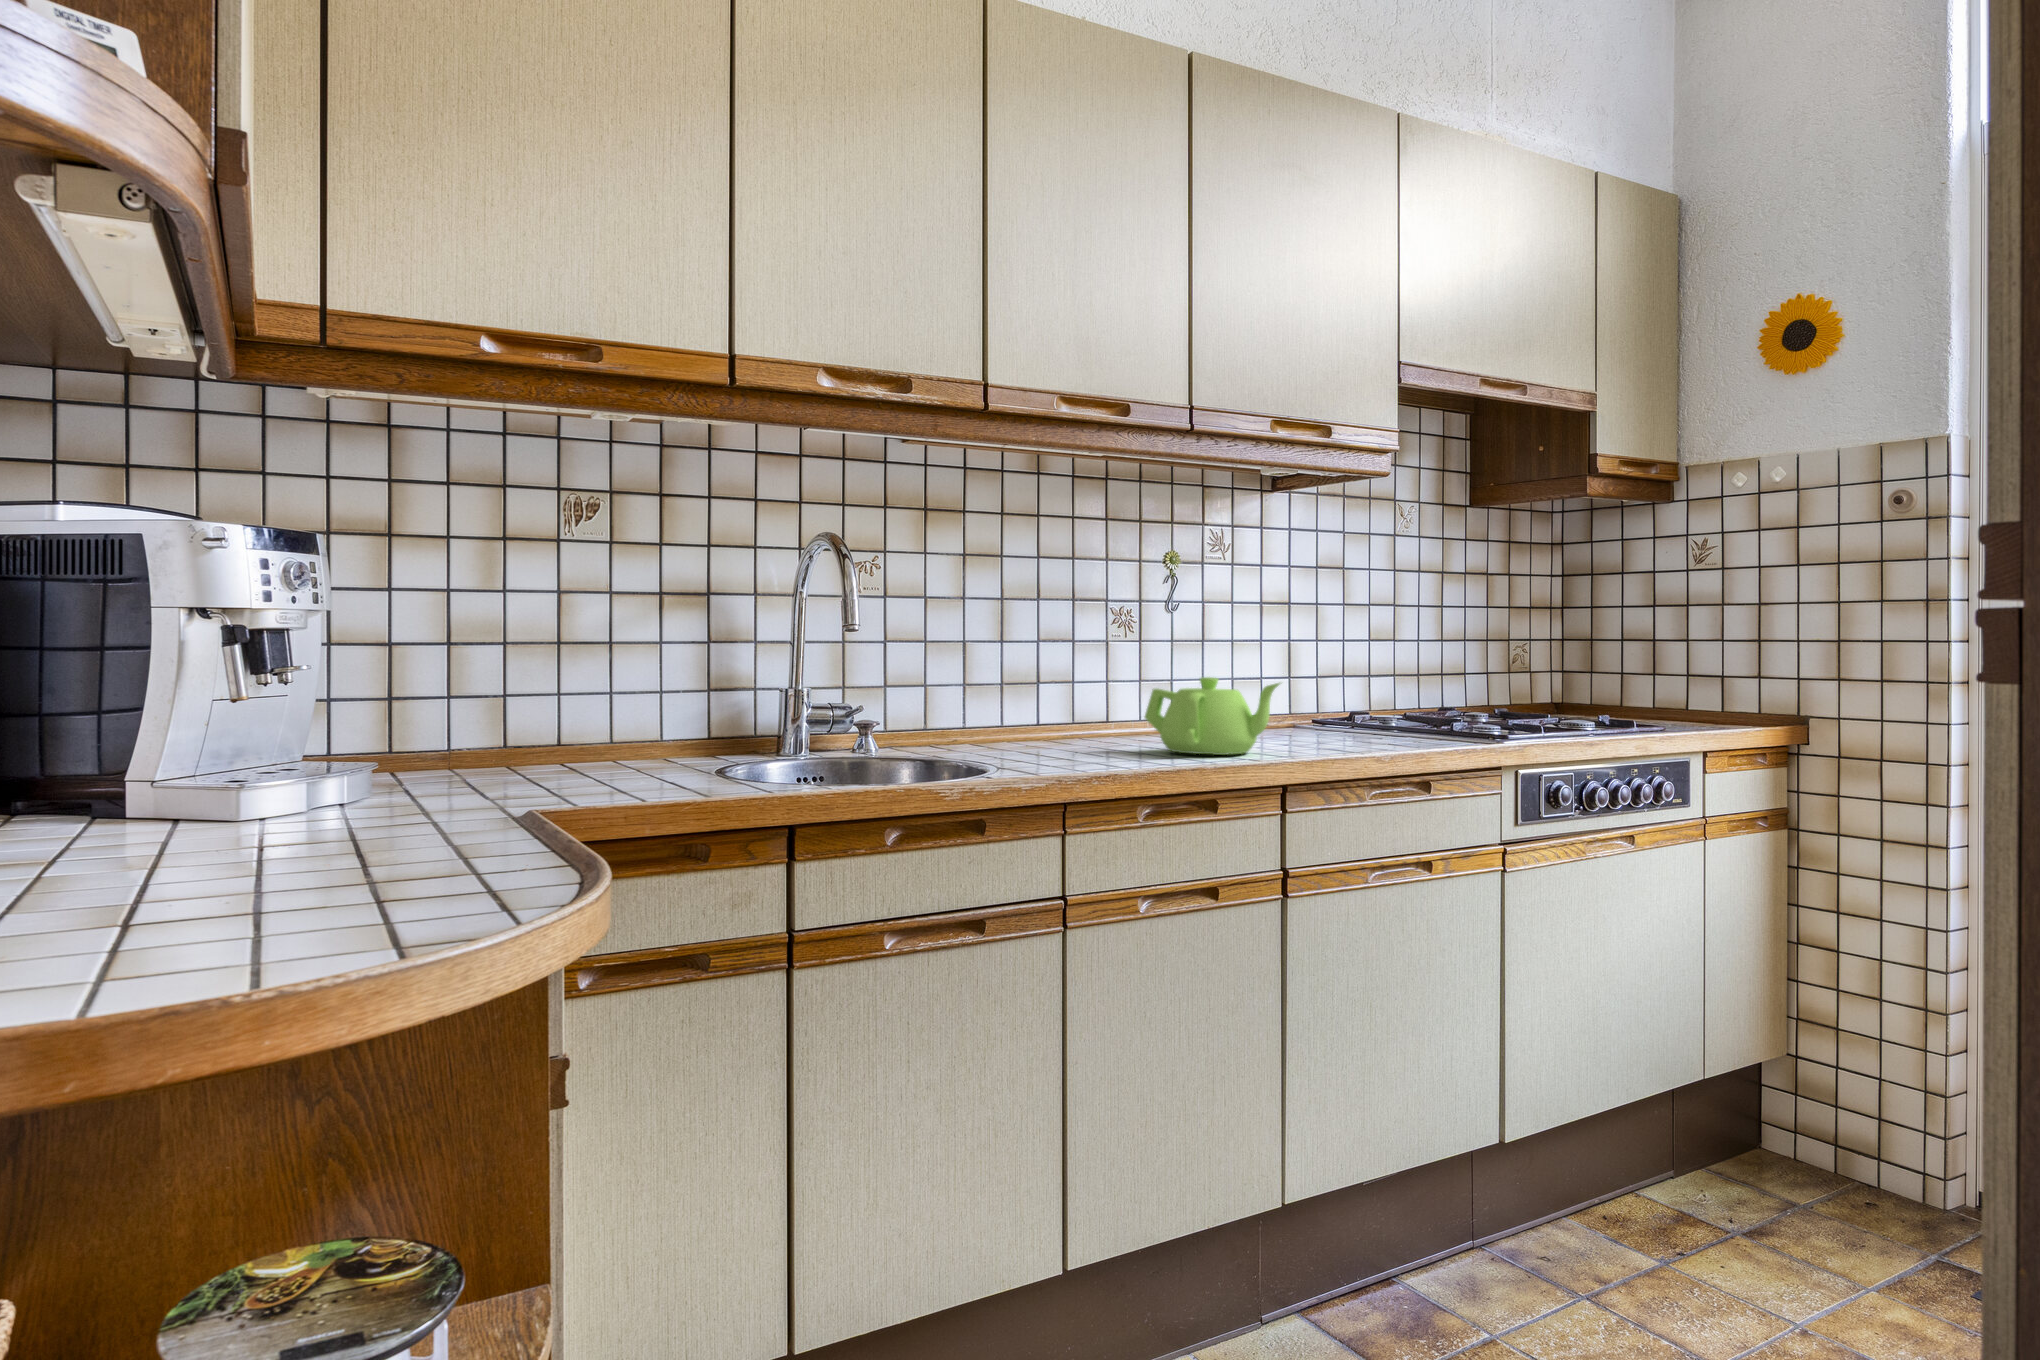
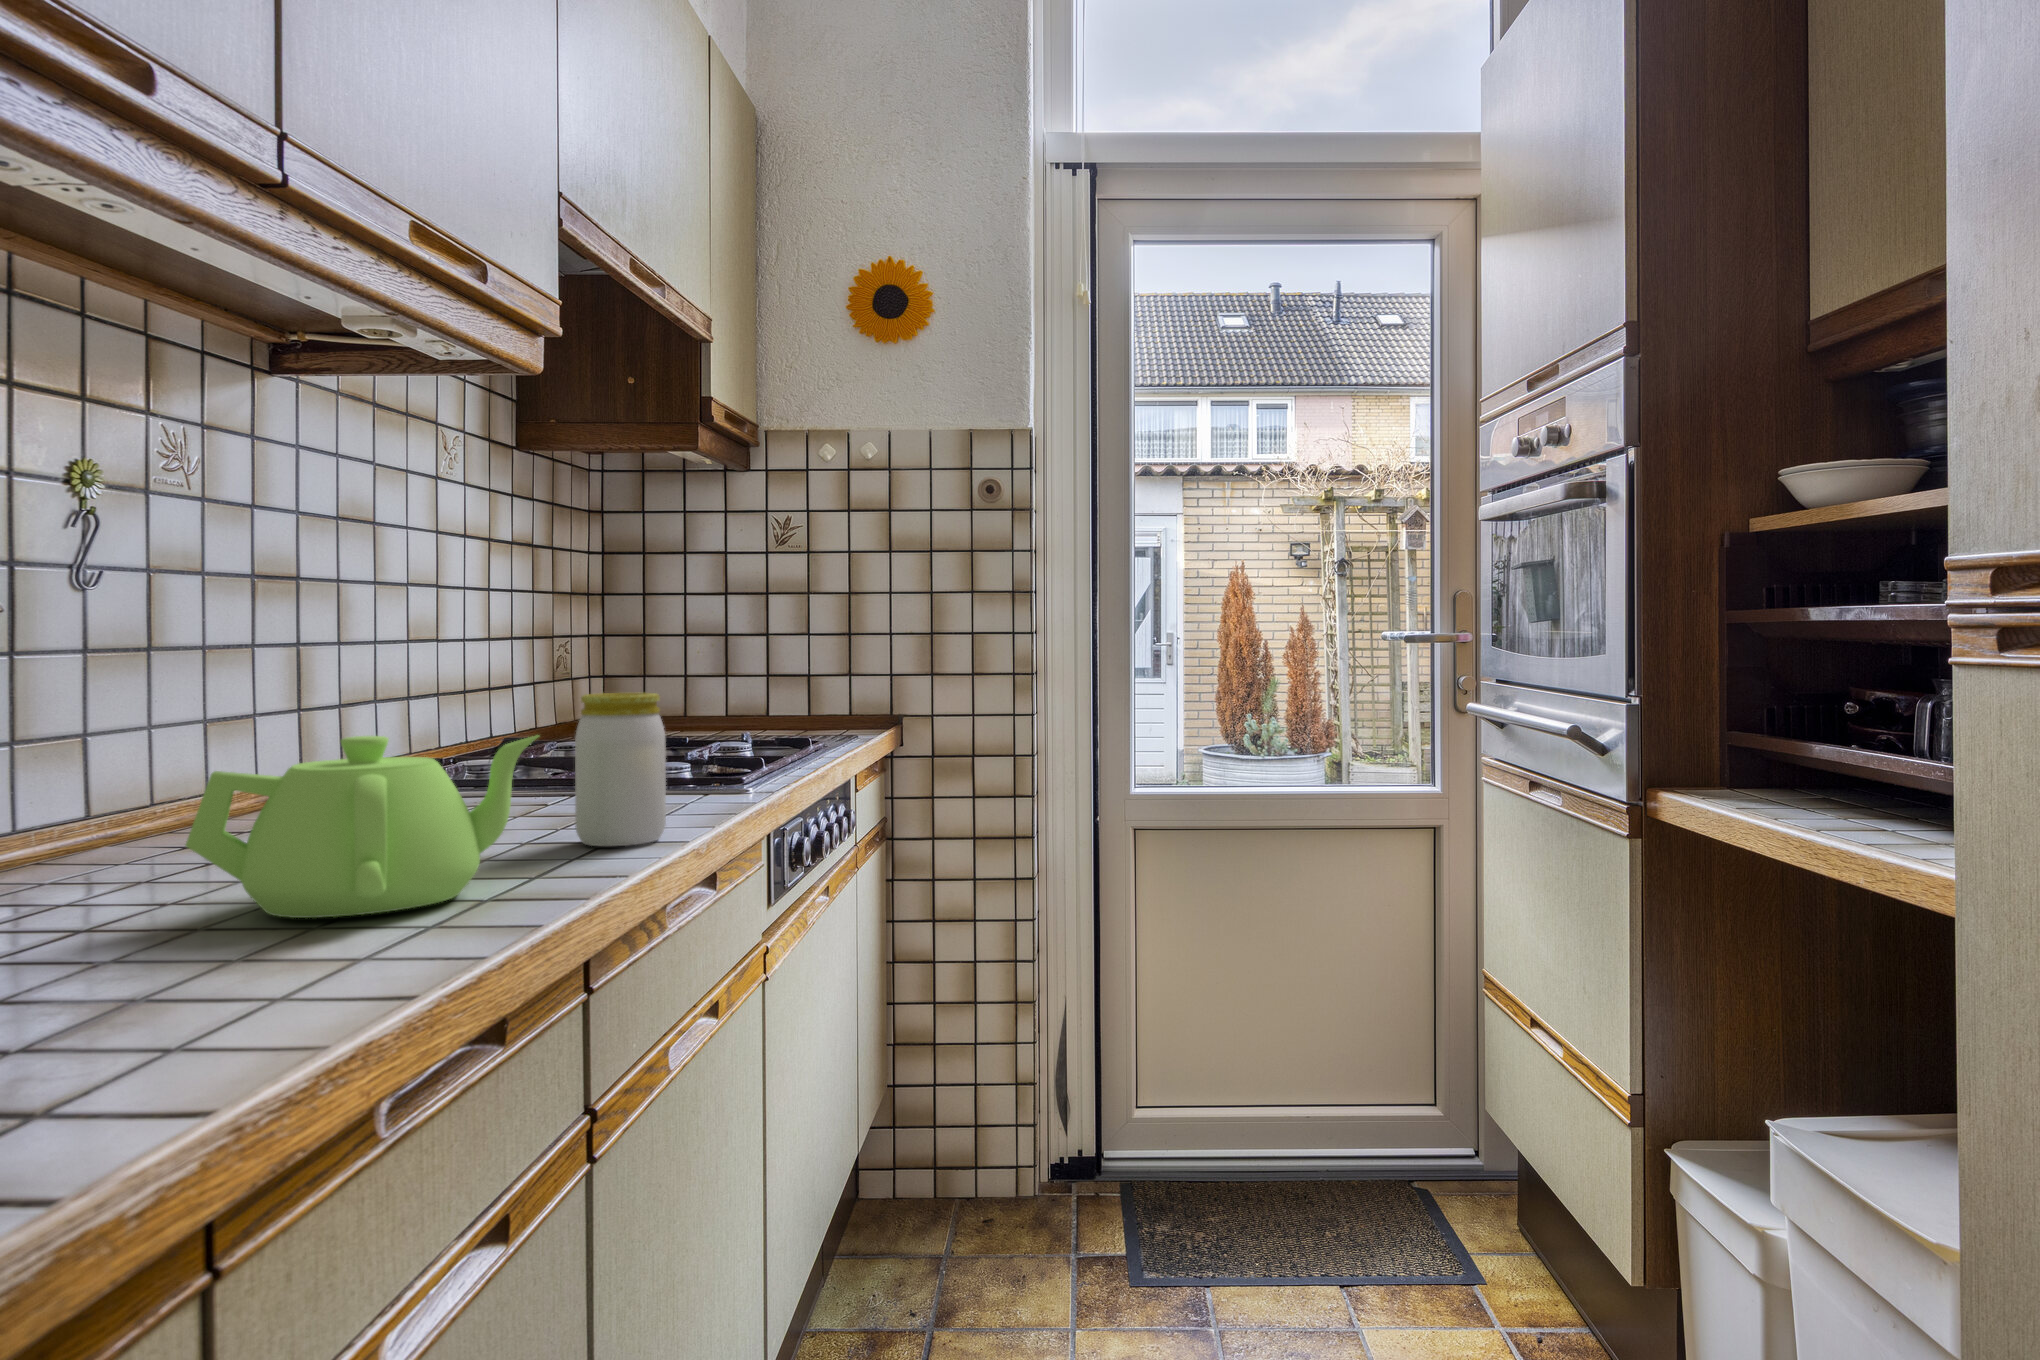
jar: none [1336,666,1387,751] -> present [575,693,666,846]

